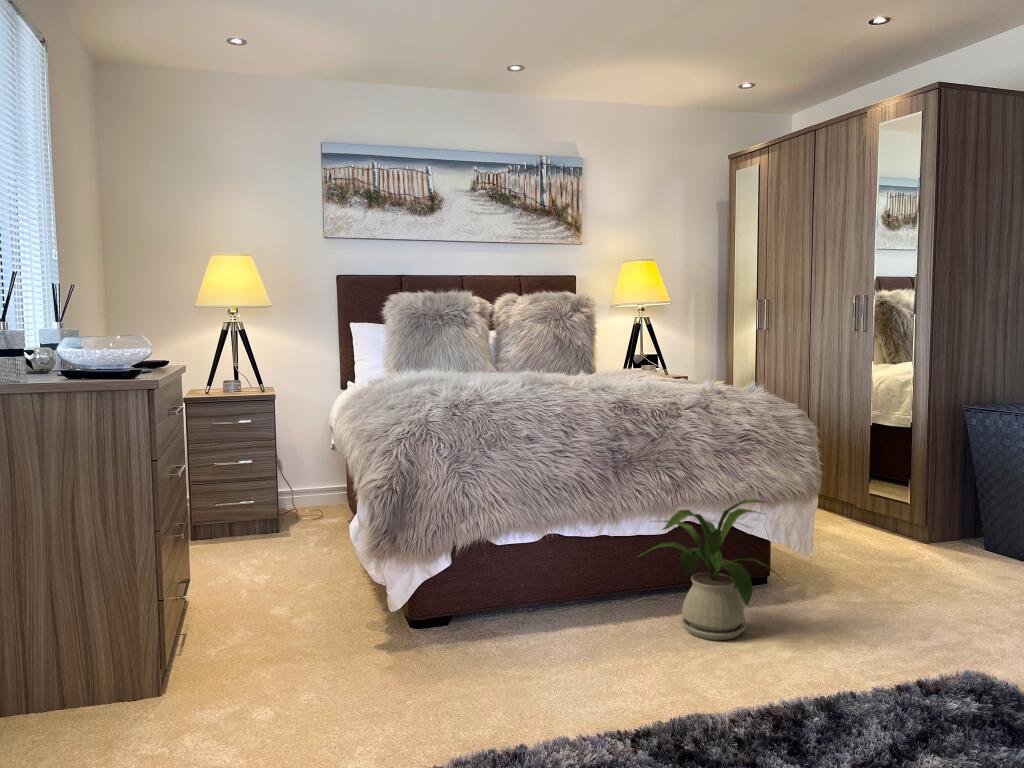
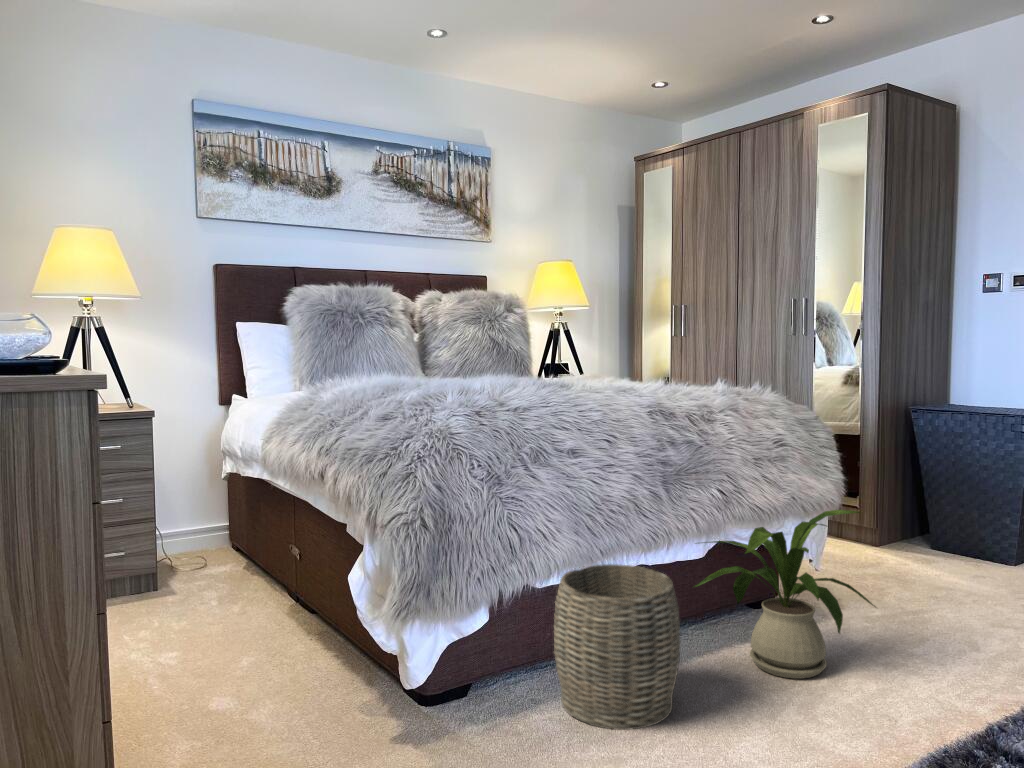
woven basket: none [498,531,596,656] -> present [554,564,680,730]

